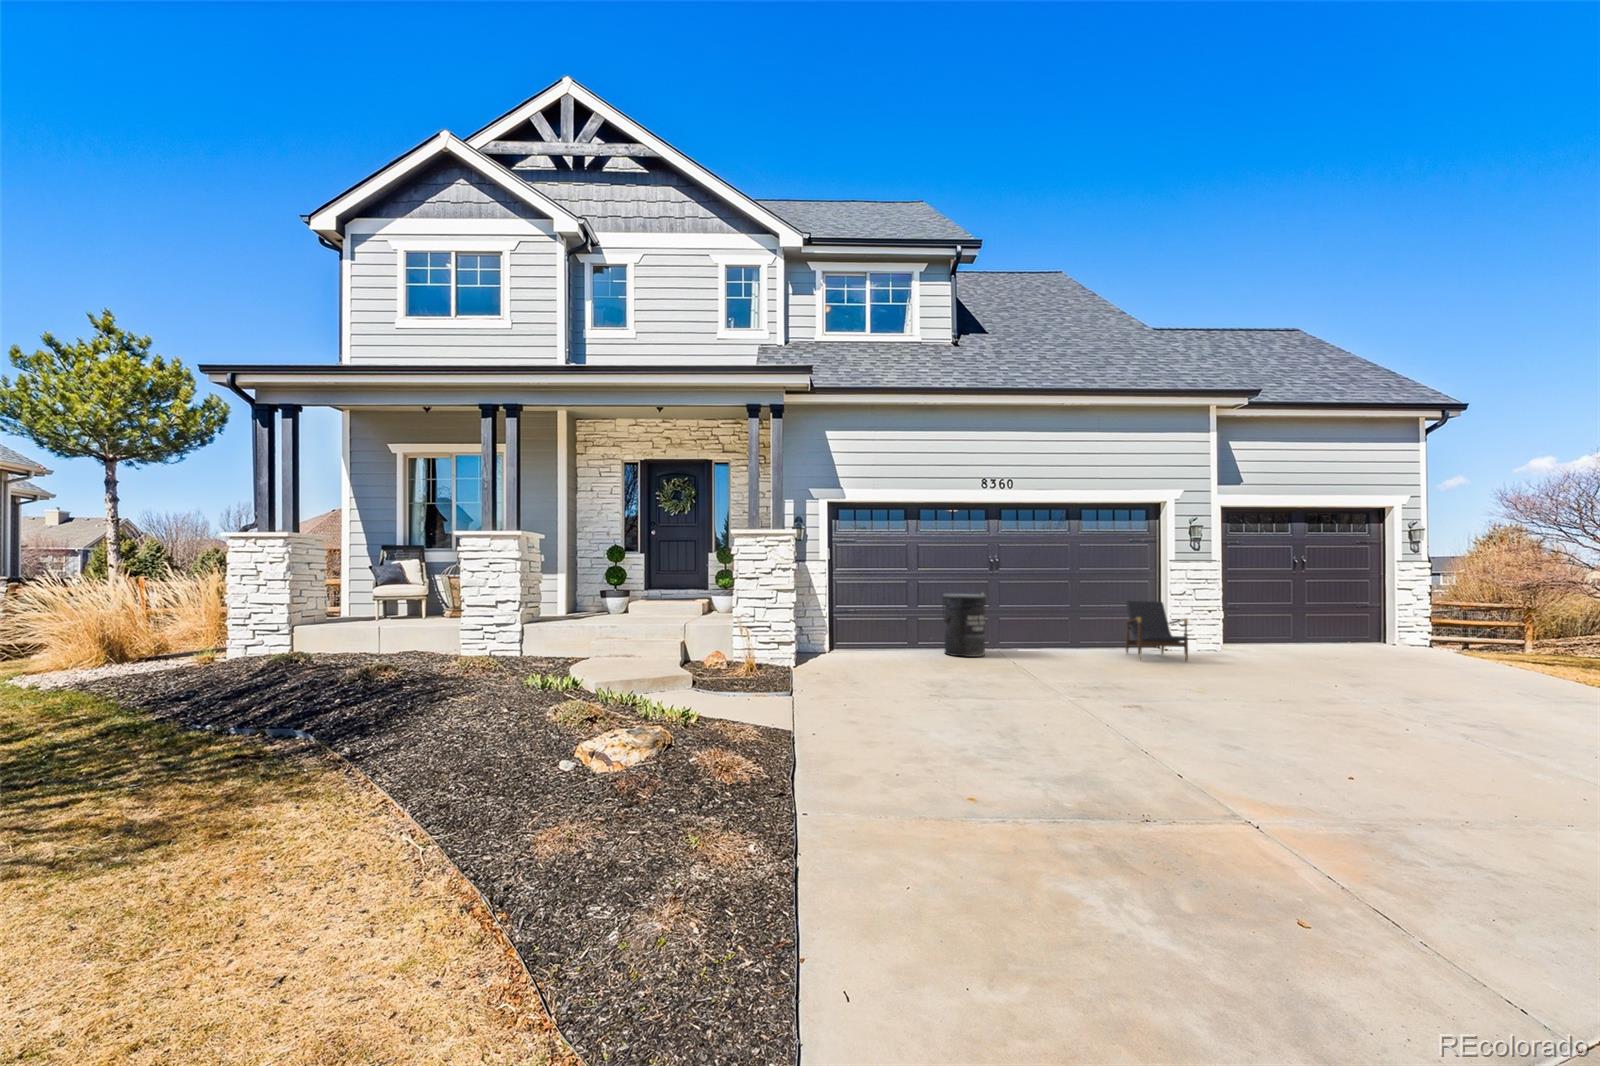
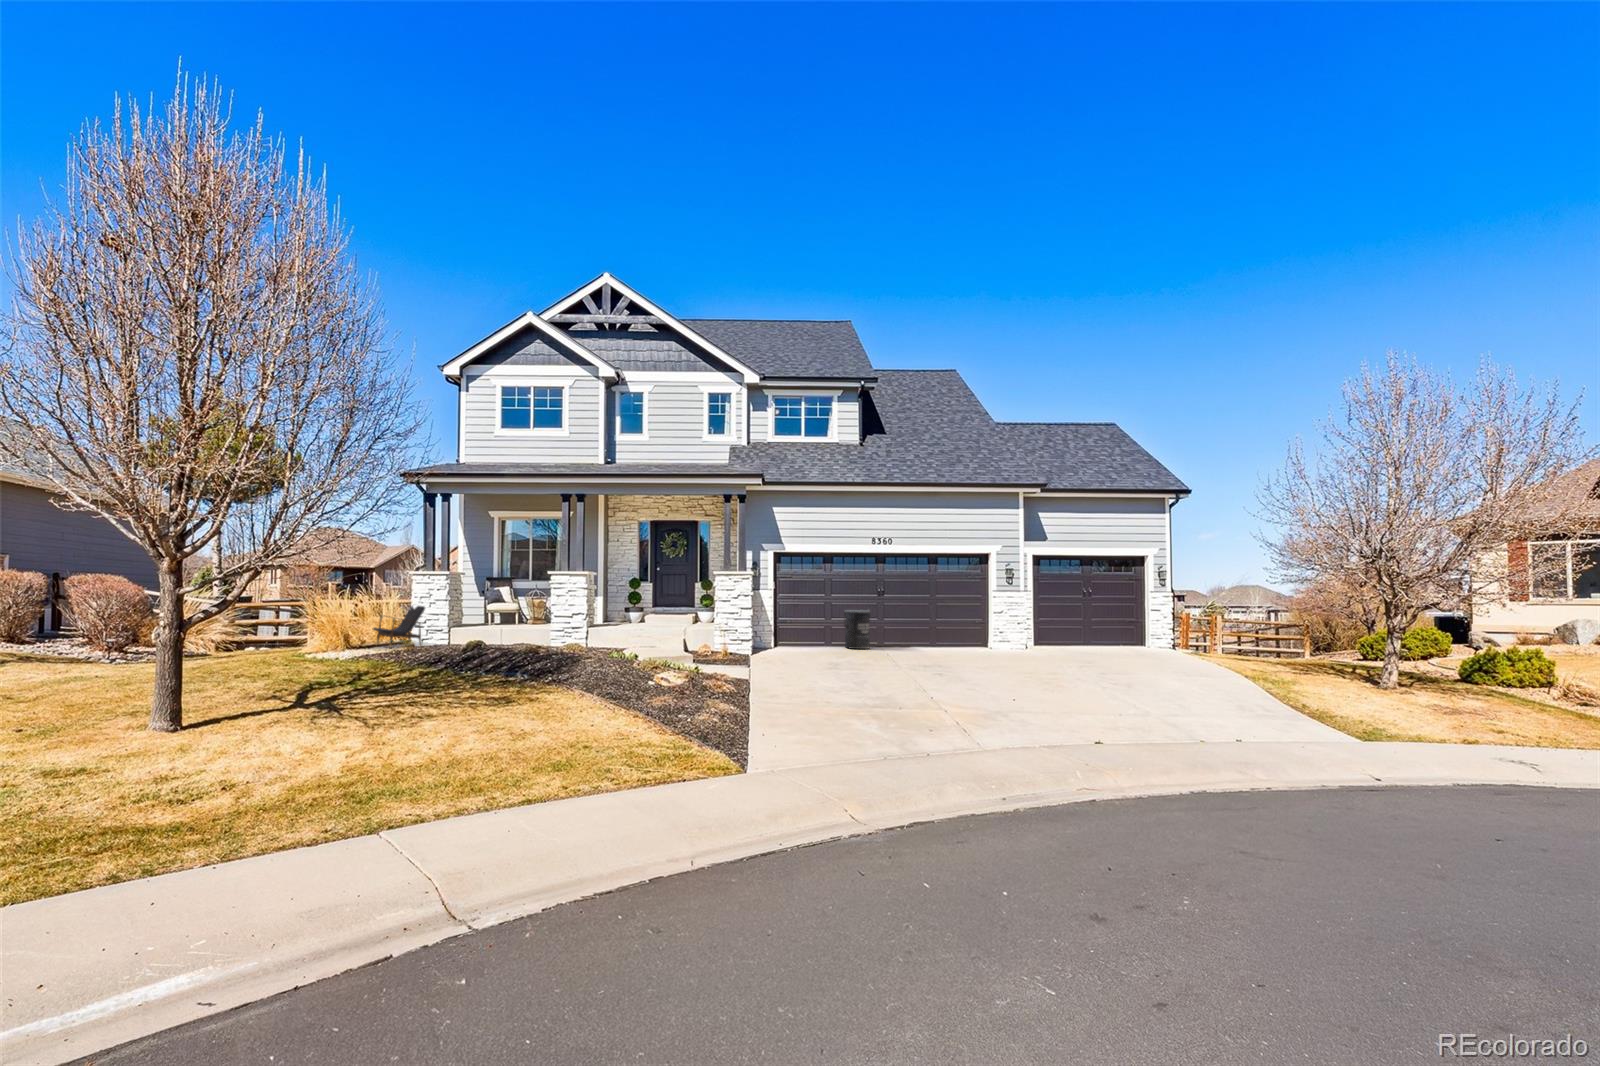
lounge chair: present [1126,601,1188,661] -> present [373,606,425,647]

